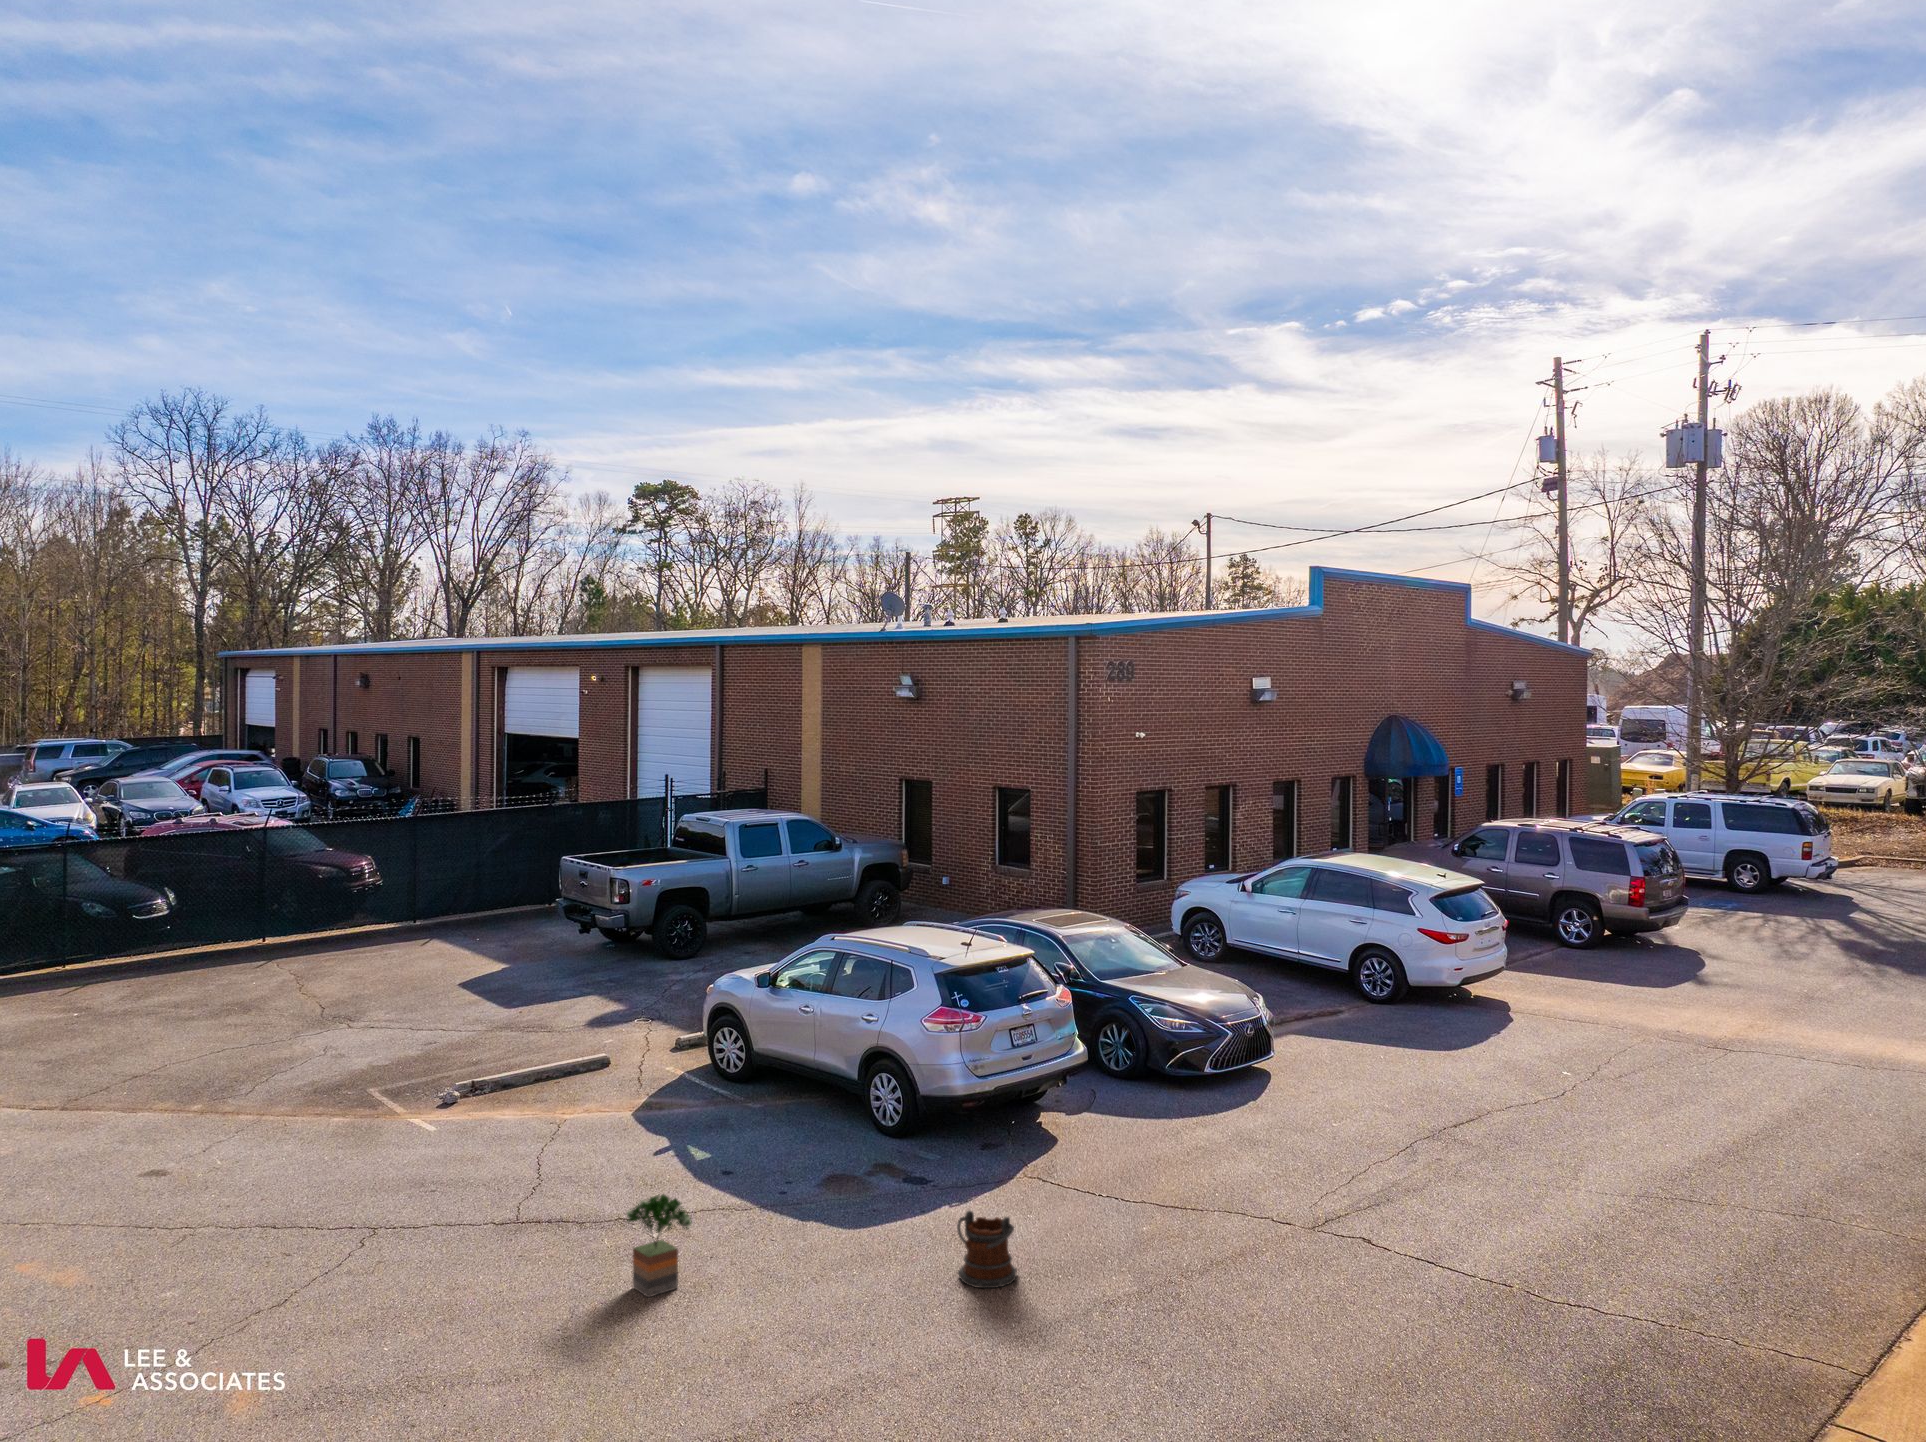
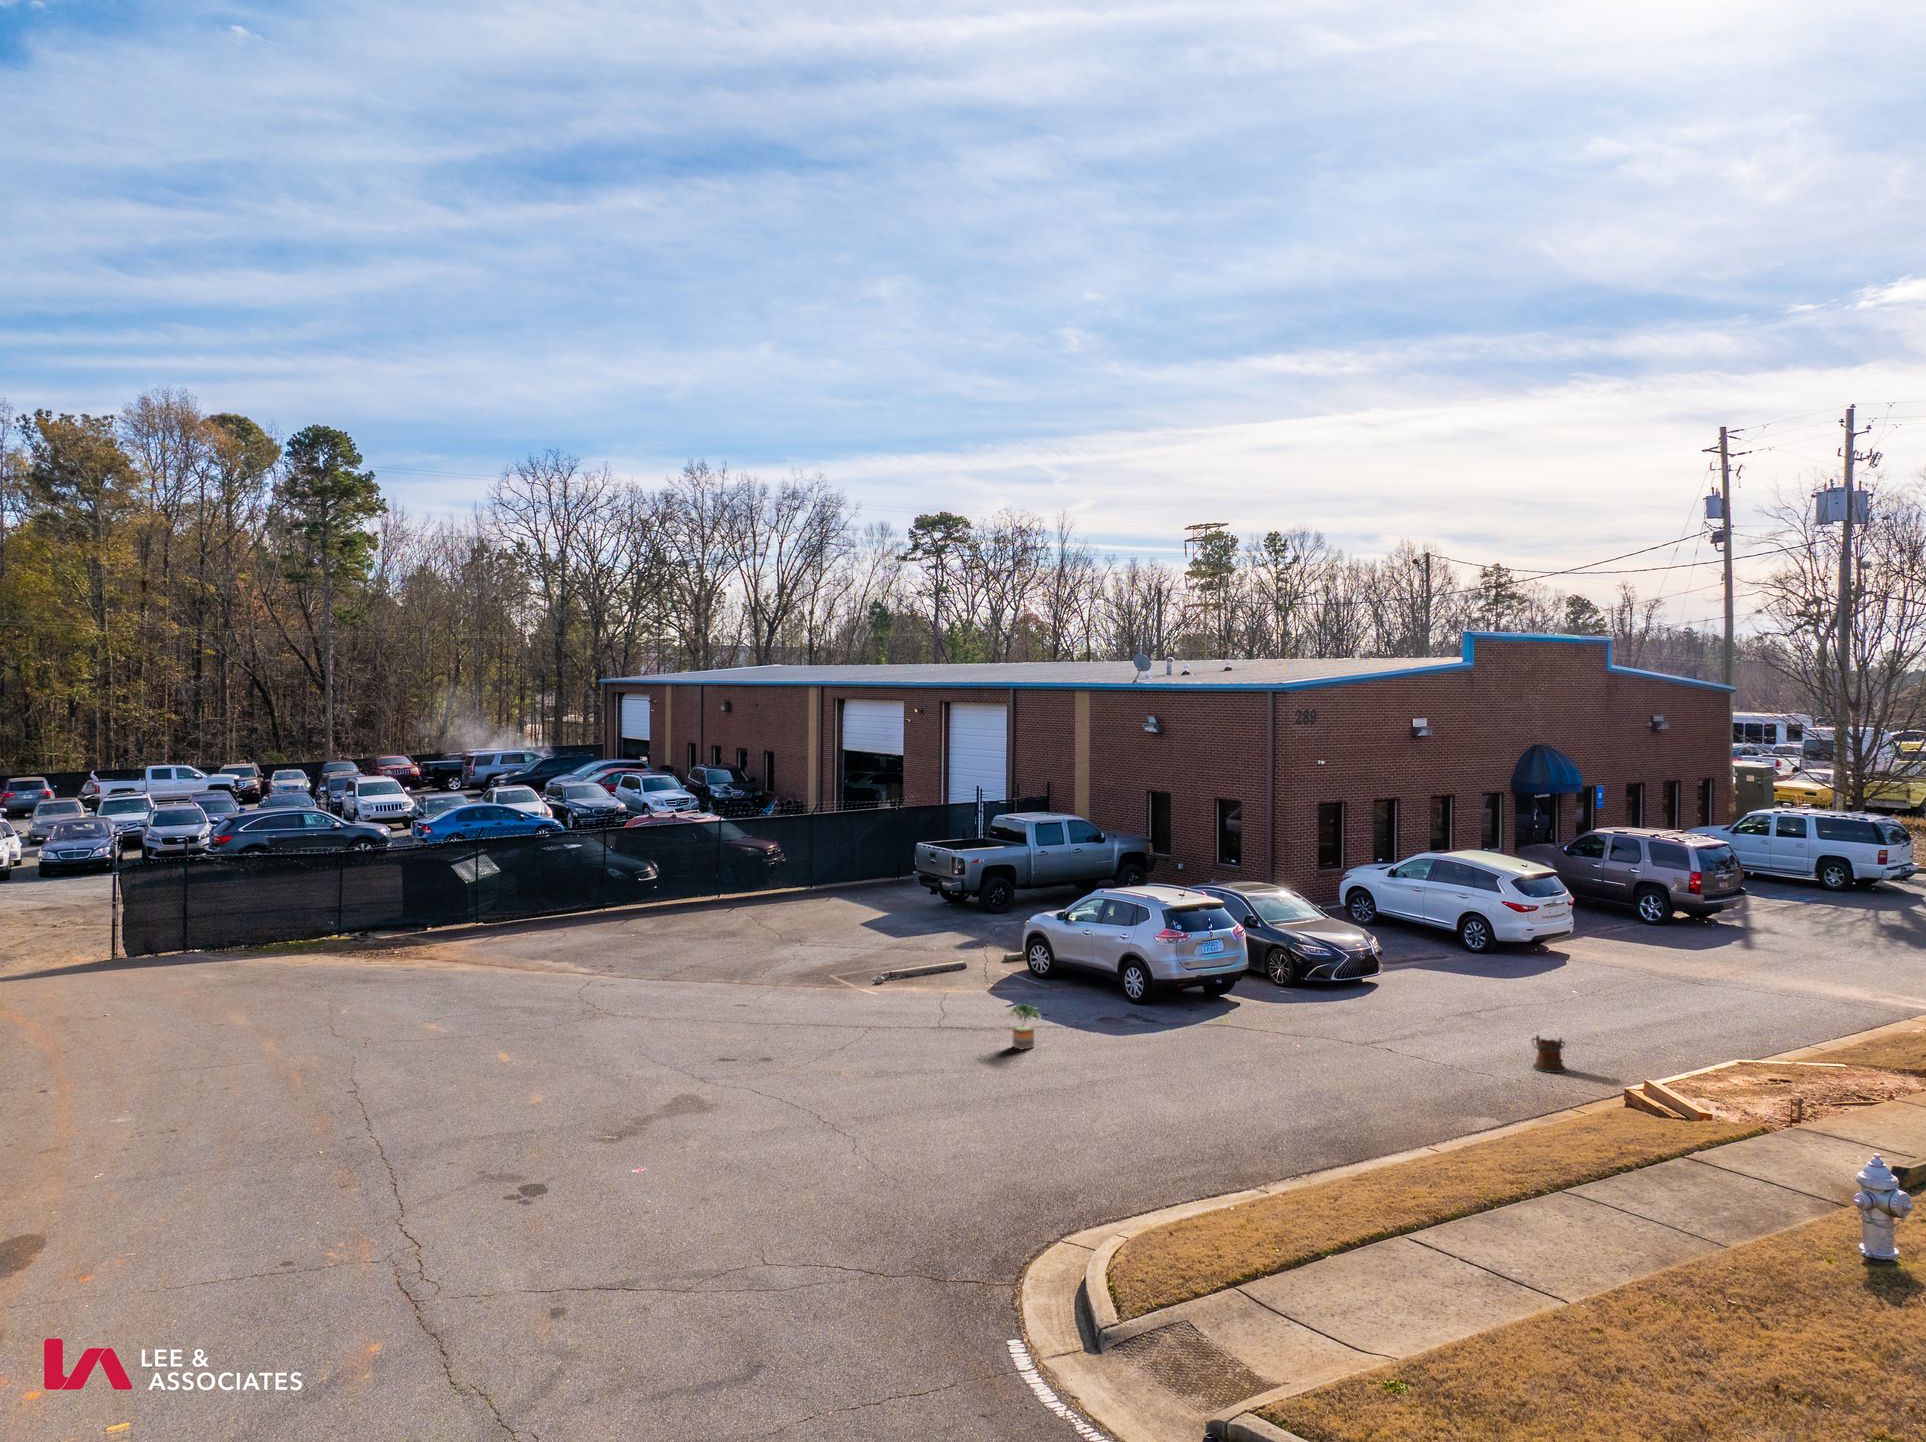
bucket: present [957,1211,1017,1288] -> present [1532,1035,1566,1073]

